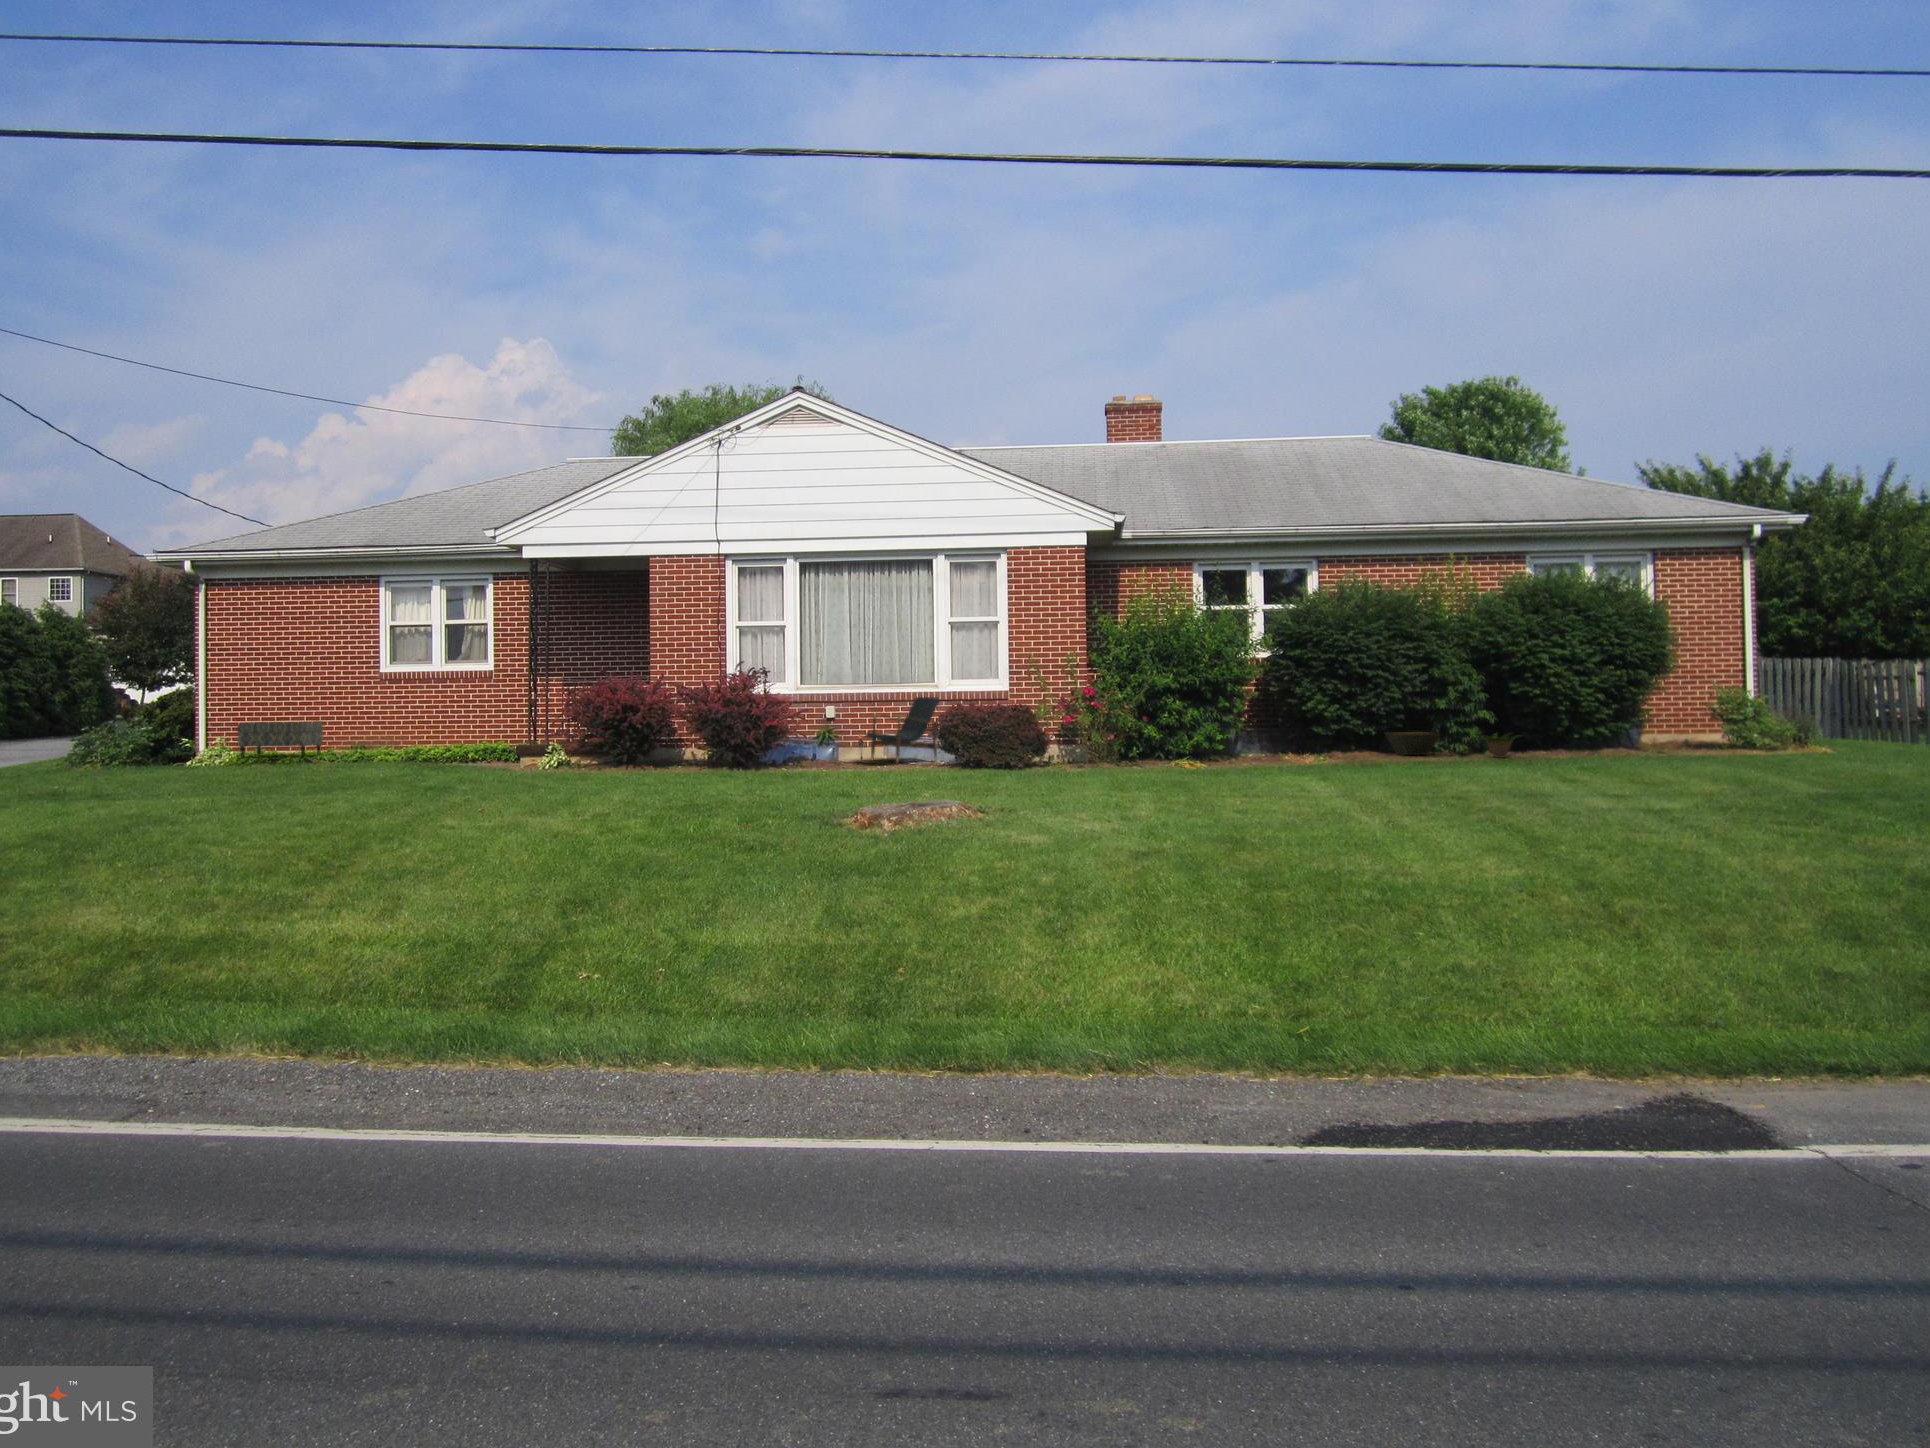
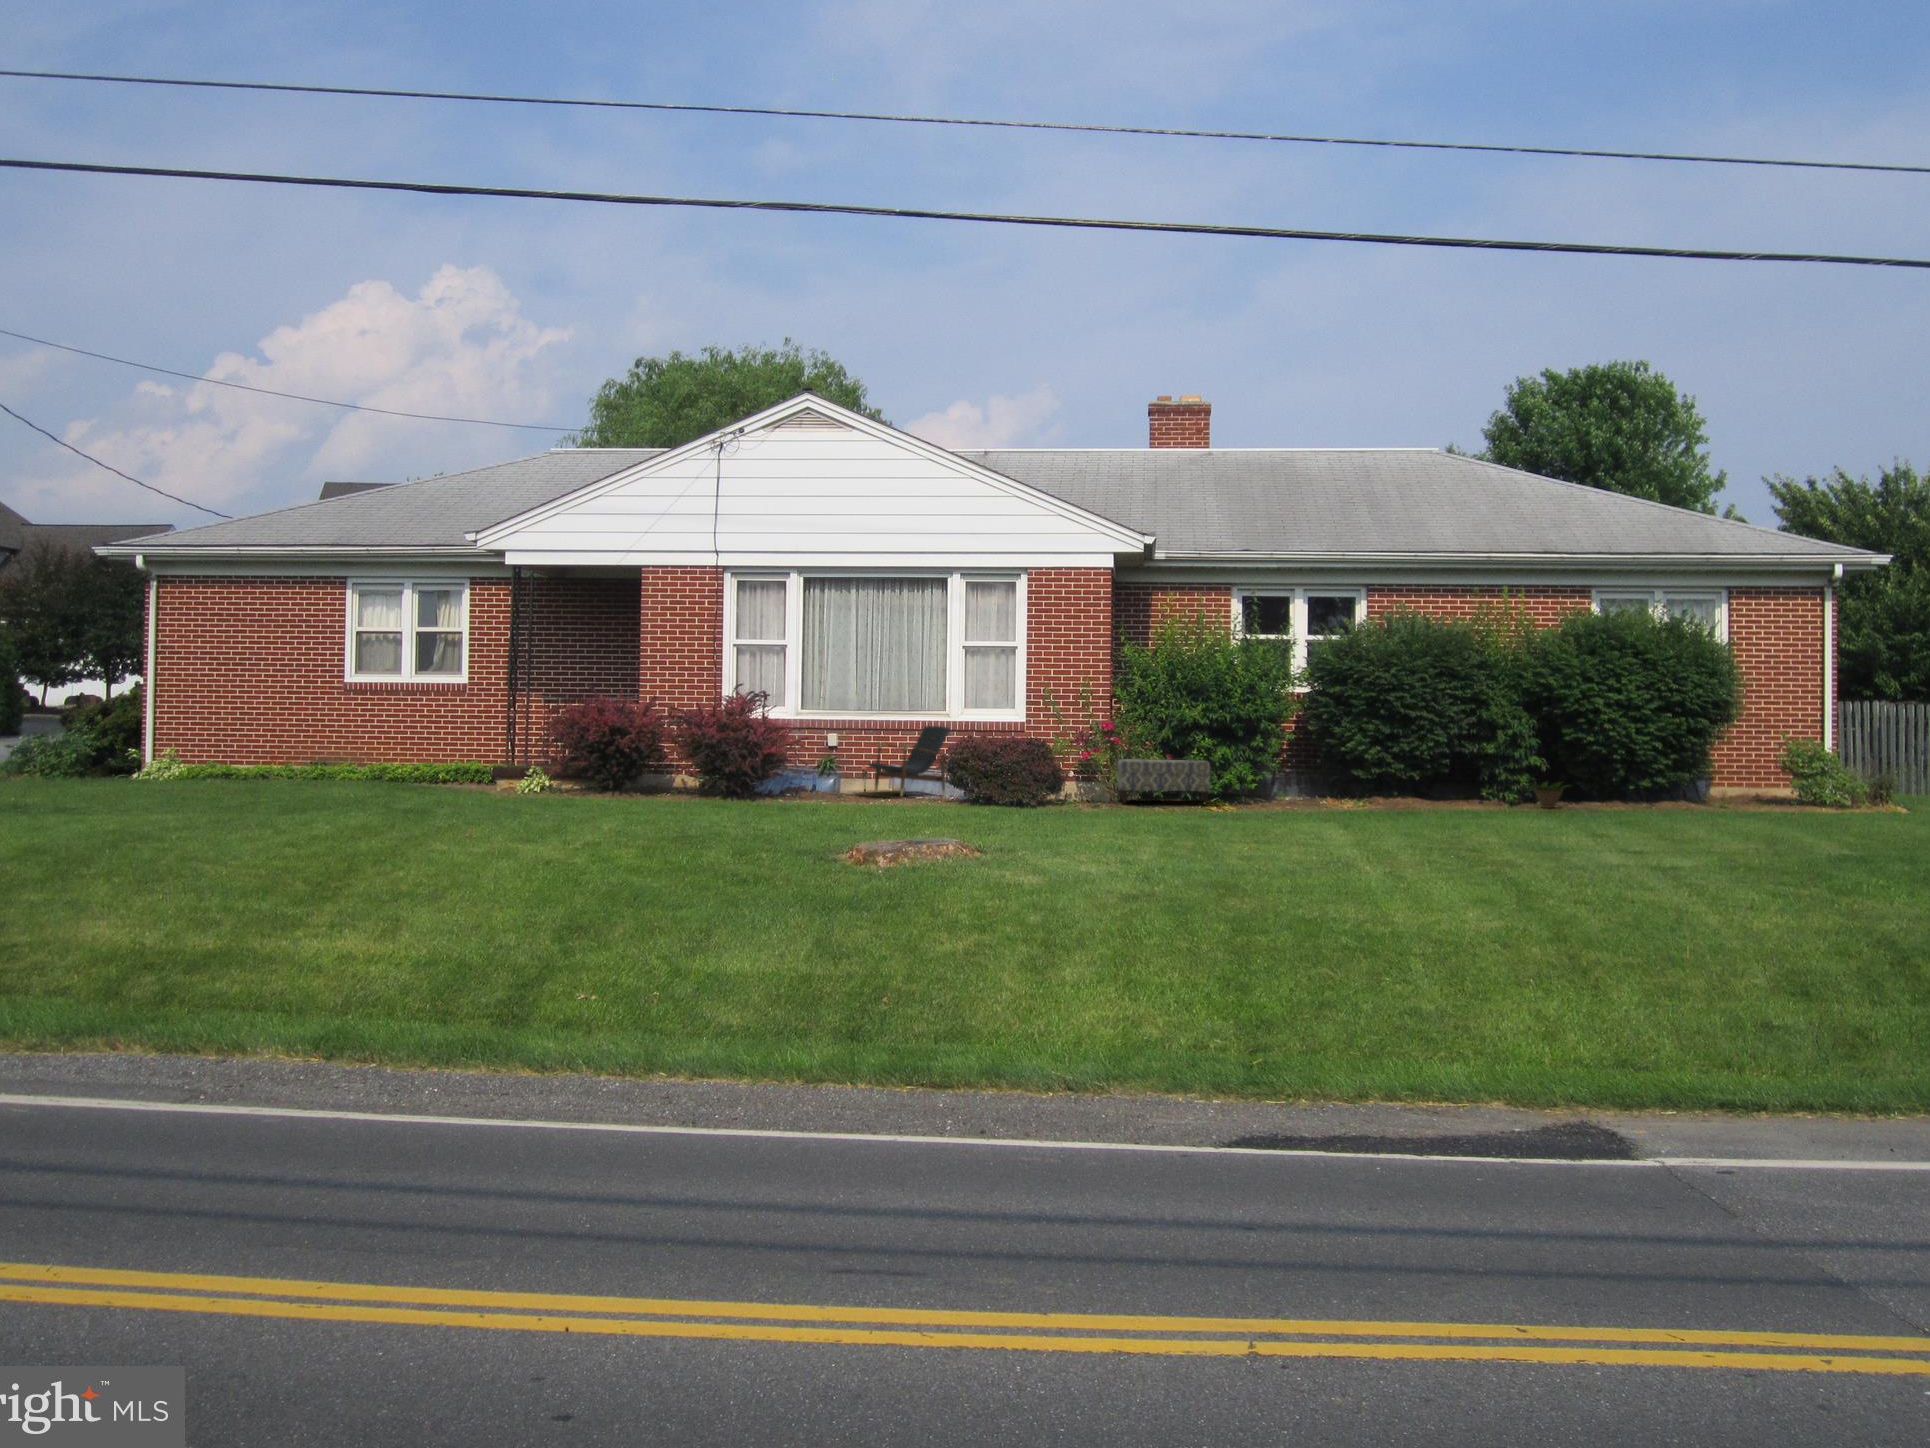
bench: present [237,721,323,757] -> present [1117,759,1210,804]
basket: present [1385,732,1440,755] -> none [1428,778,1487,803]

